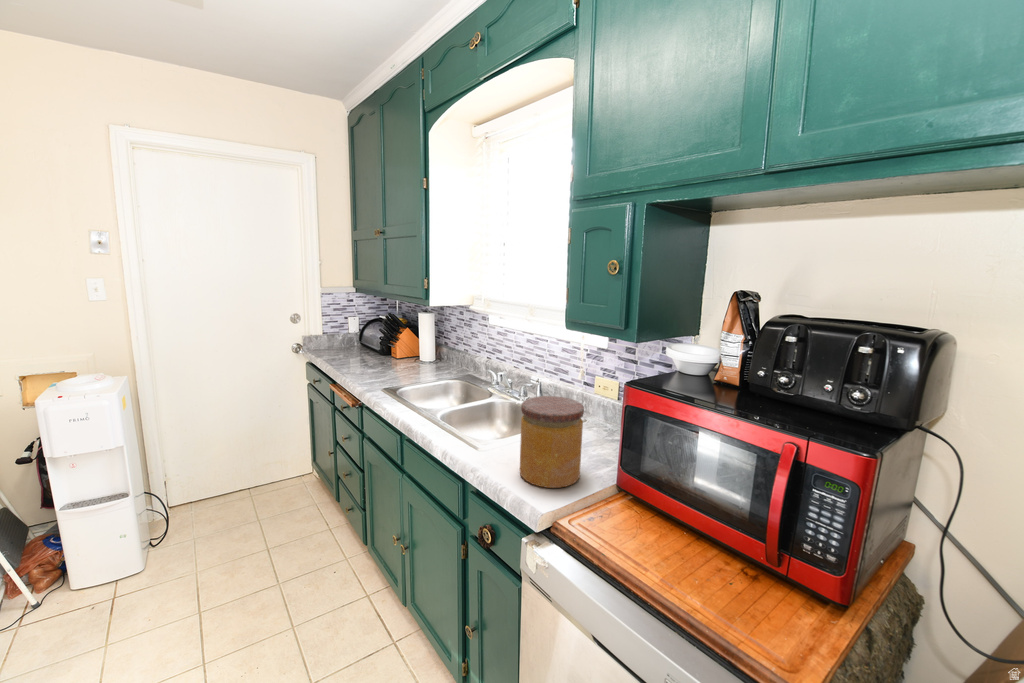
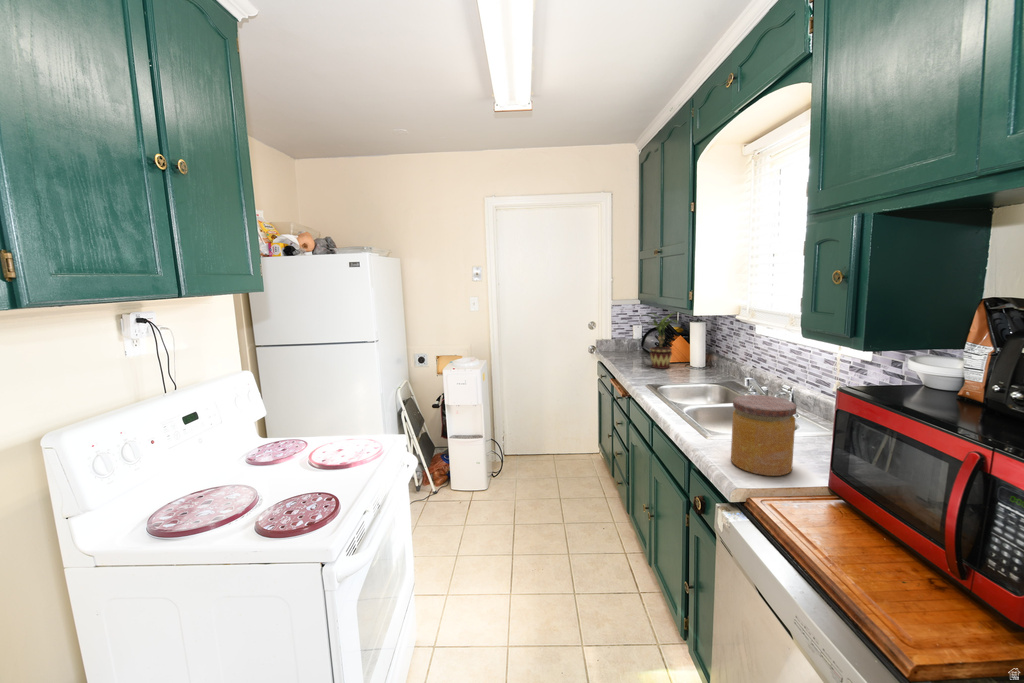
potted plant: none [363,302,408,367] -> present [643,313,677,369]

